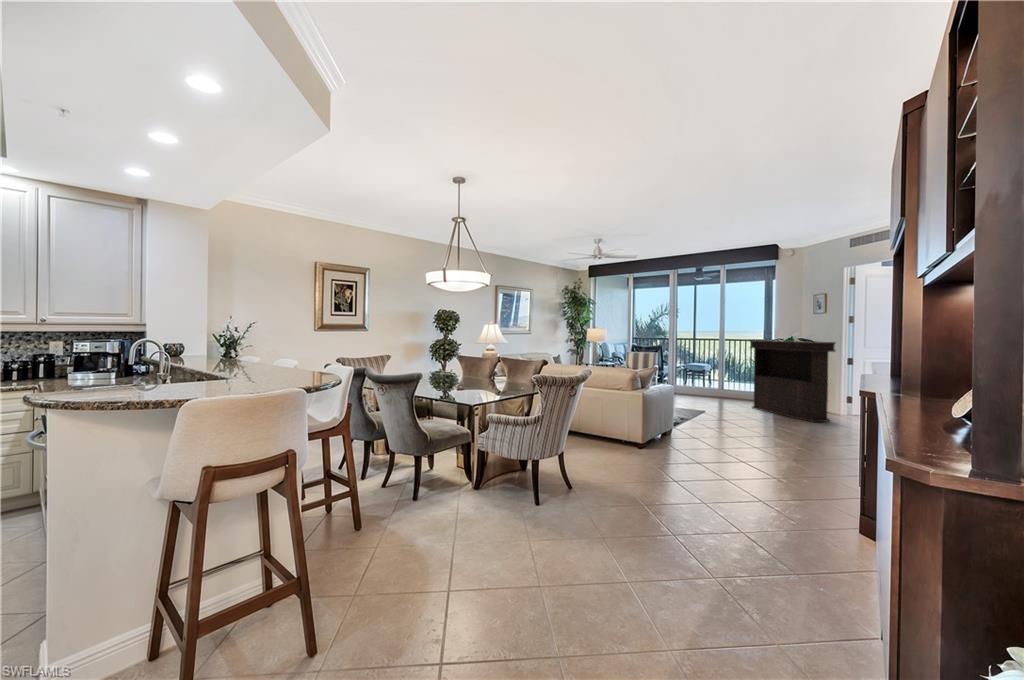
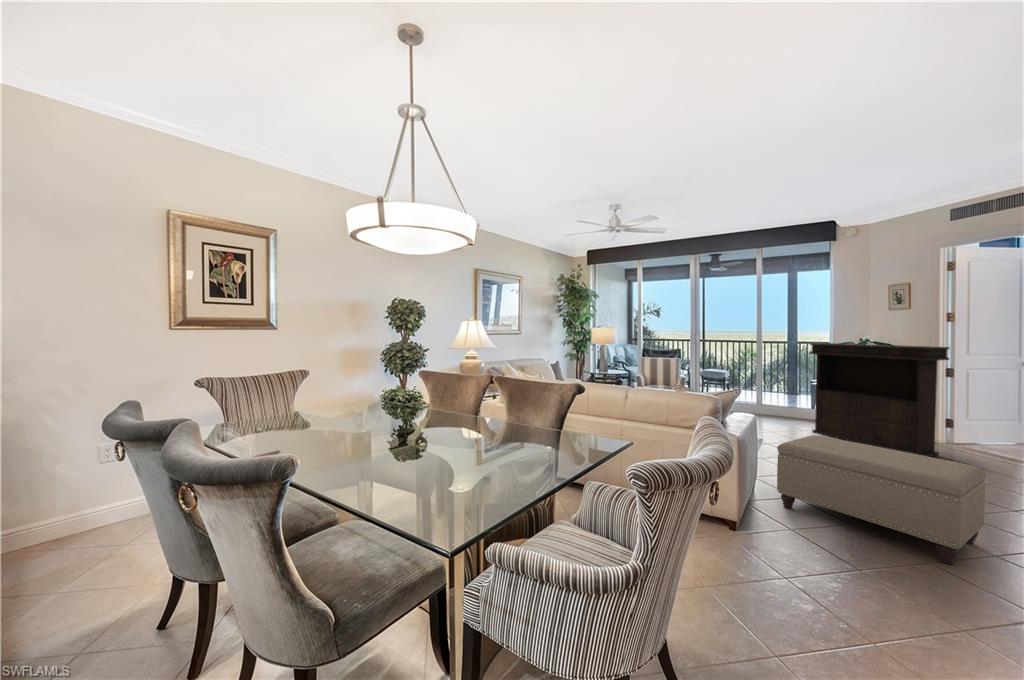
ottoman: none [679,398,788,462] -> present [777,435,986,564]

